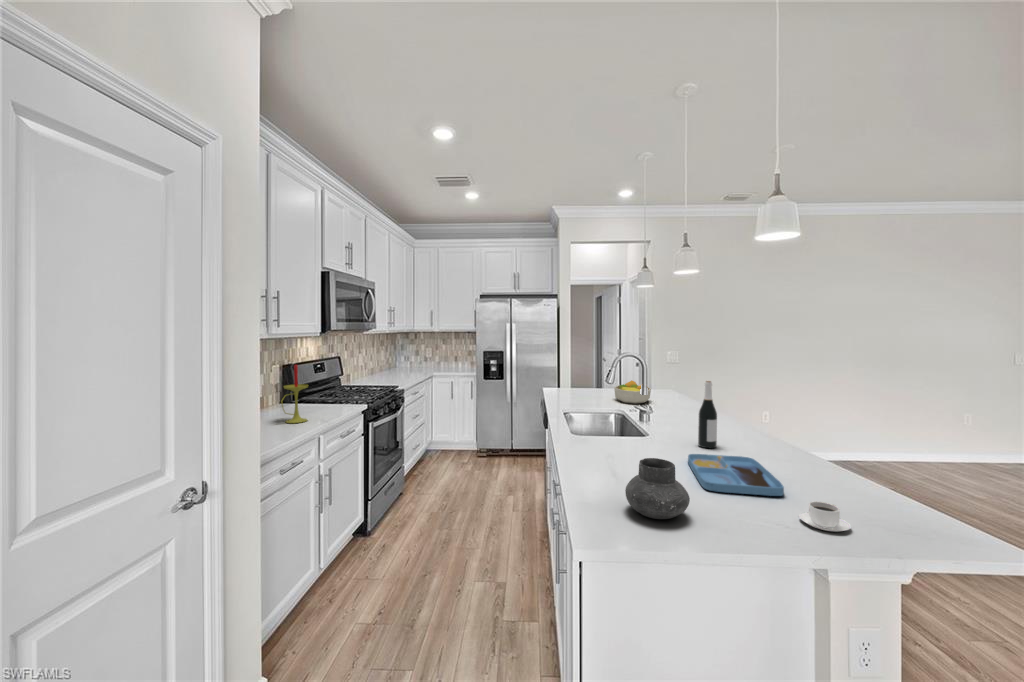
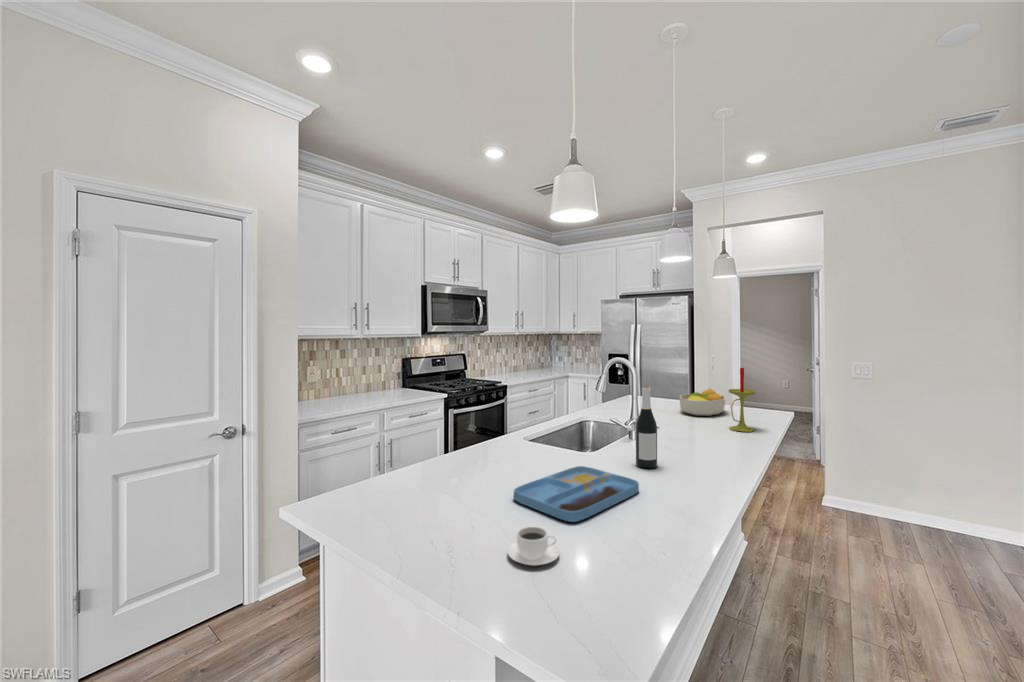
candle: present [281,365,308,423] -> present [729,368,756,432]
vase: present [625,458,690,519] -> none [386,449,447,508]

